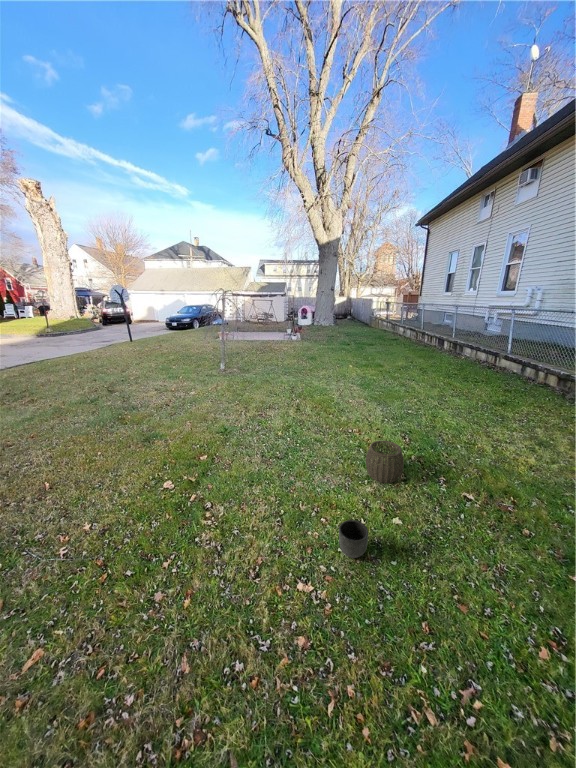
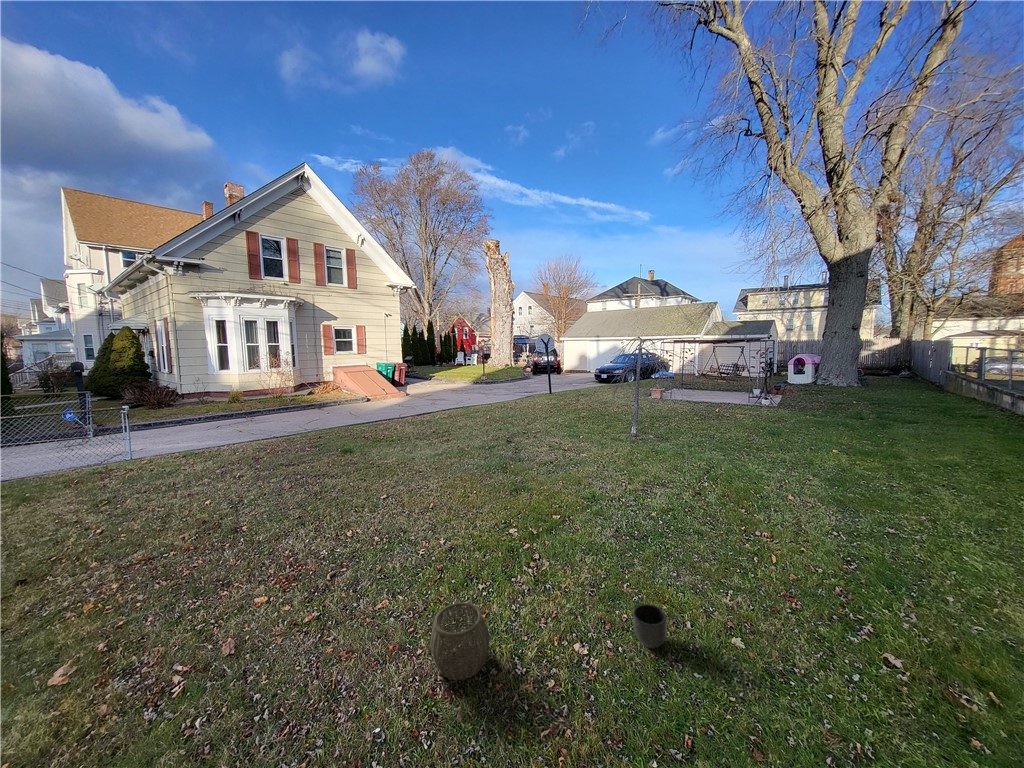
woven basket: present [366,441,404,483] -> present [430,602,490,681]

